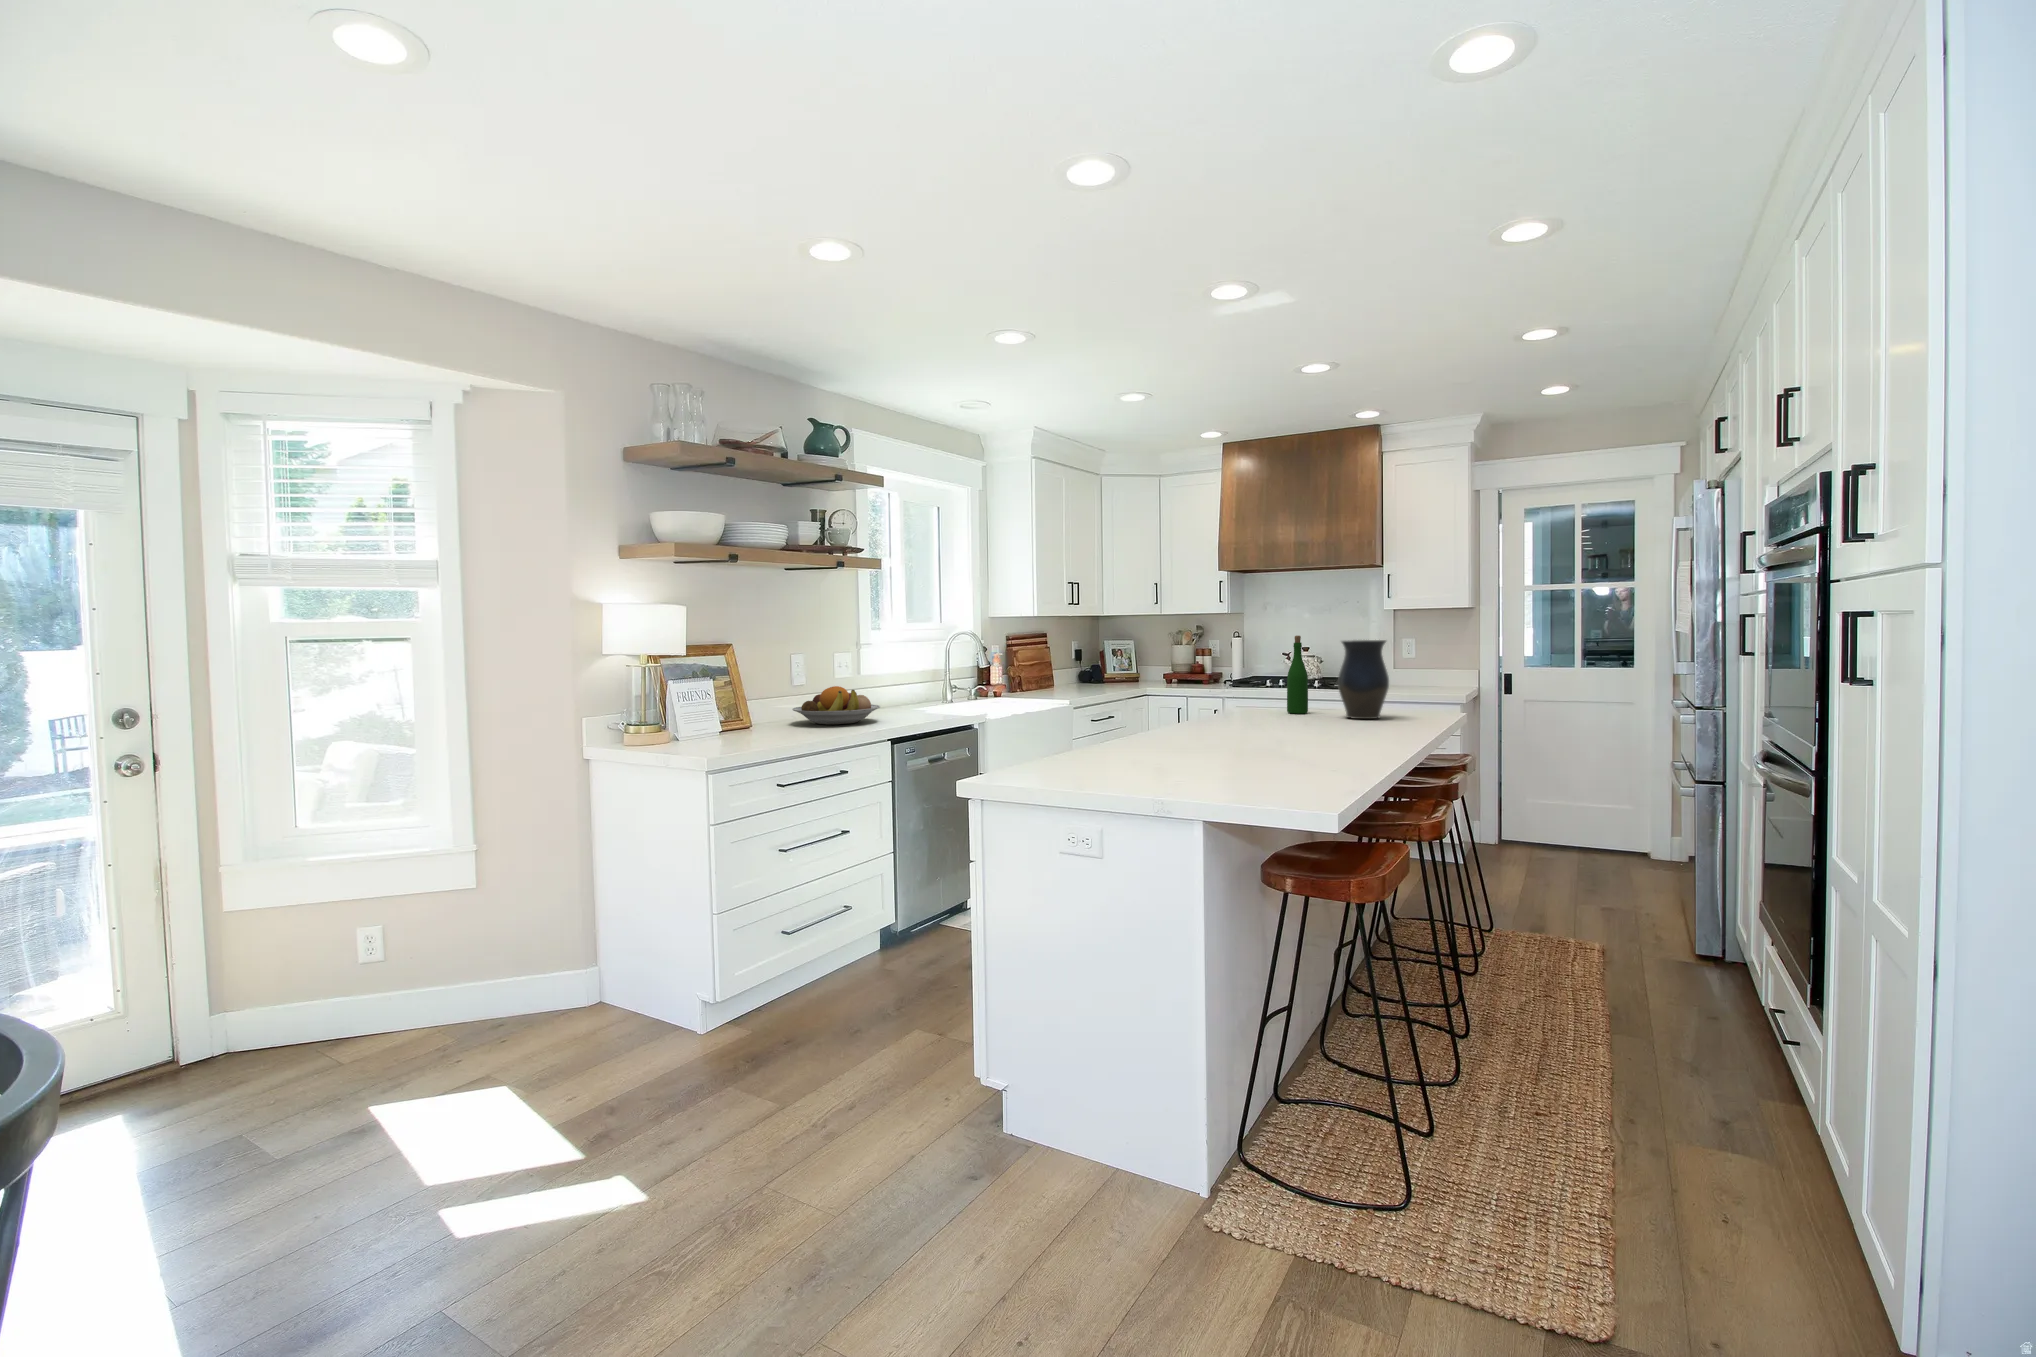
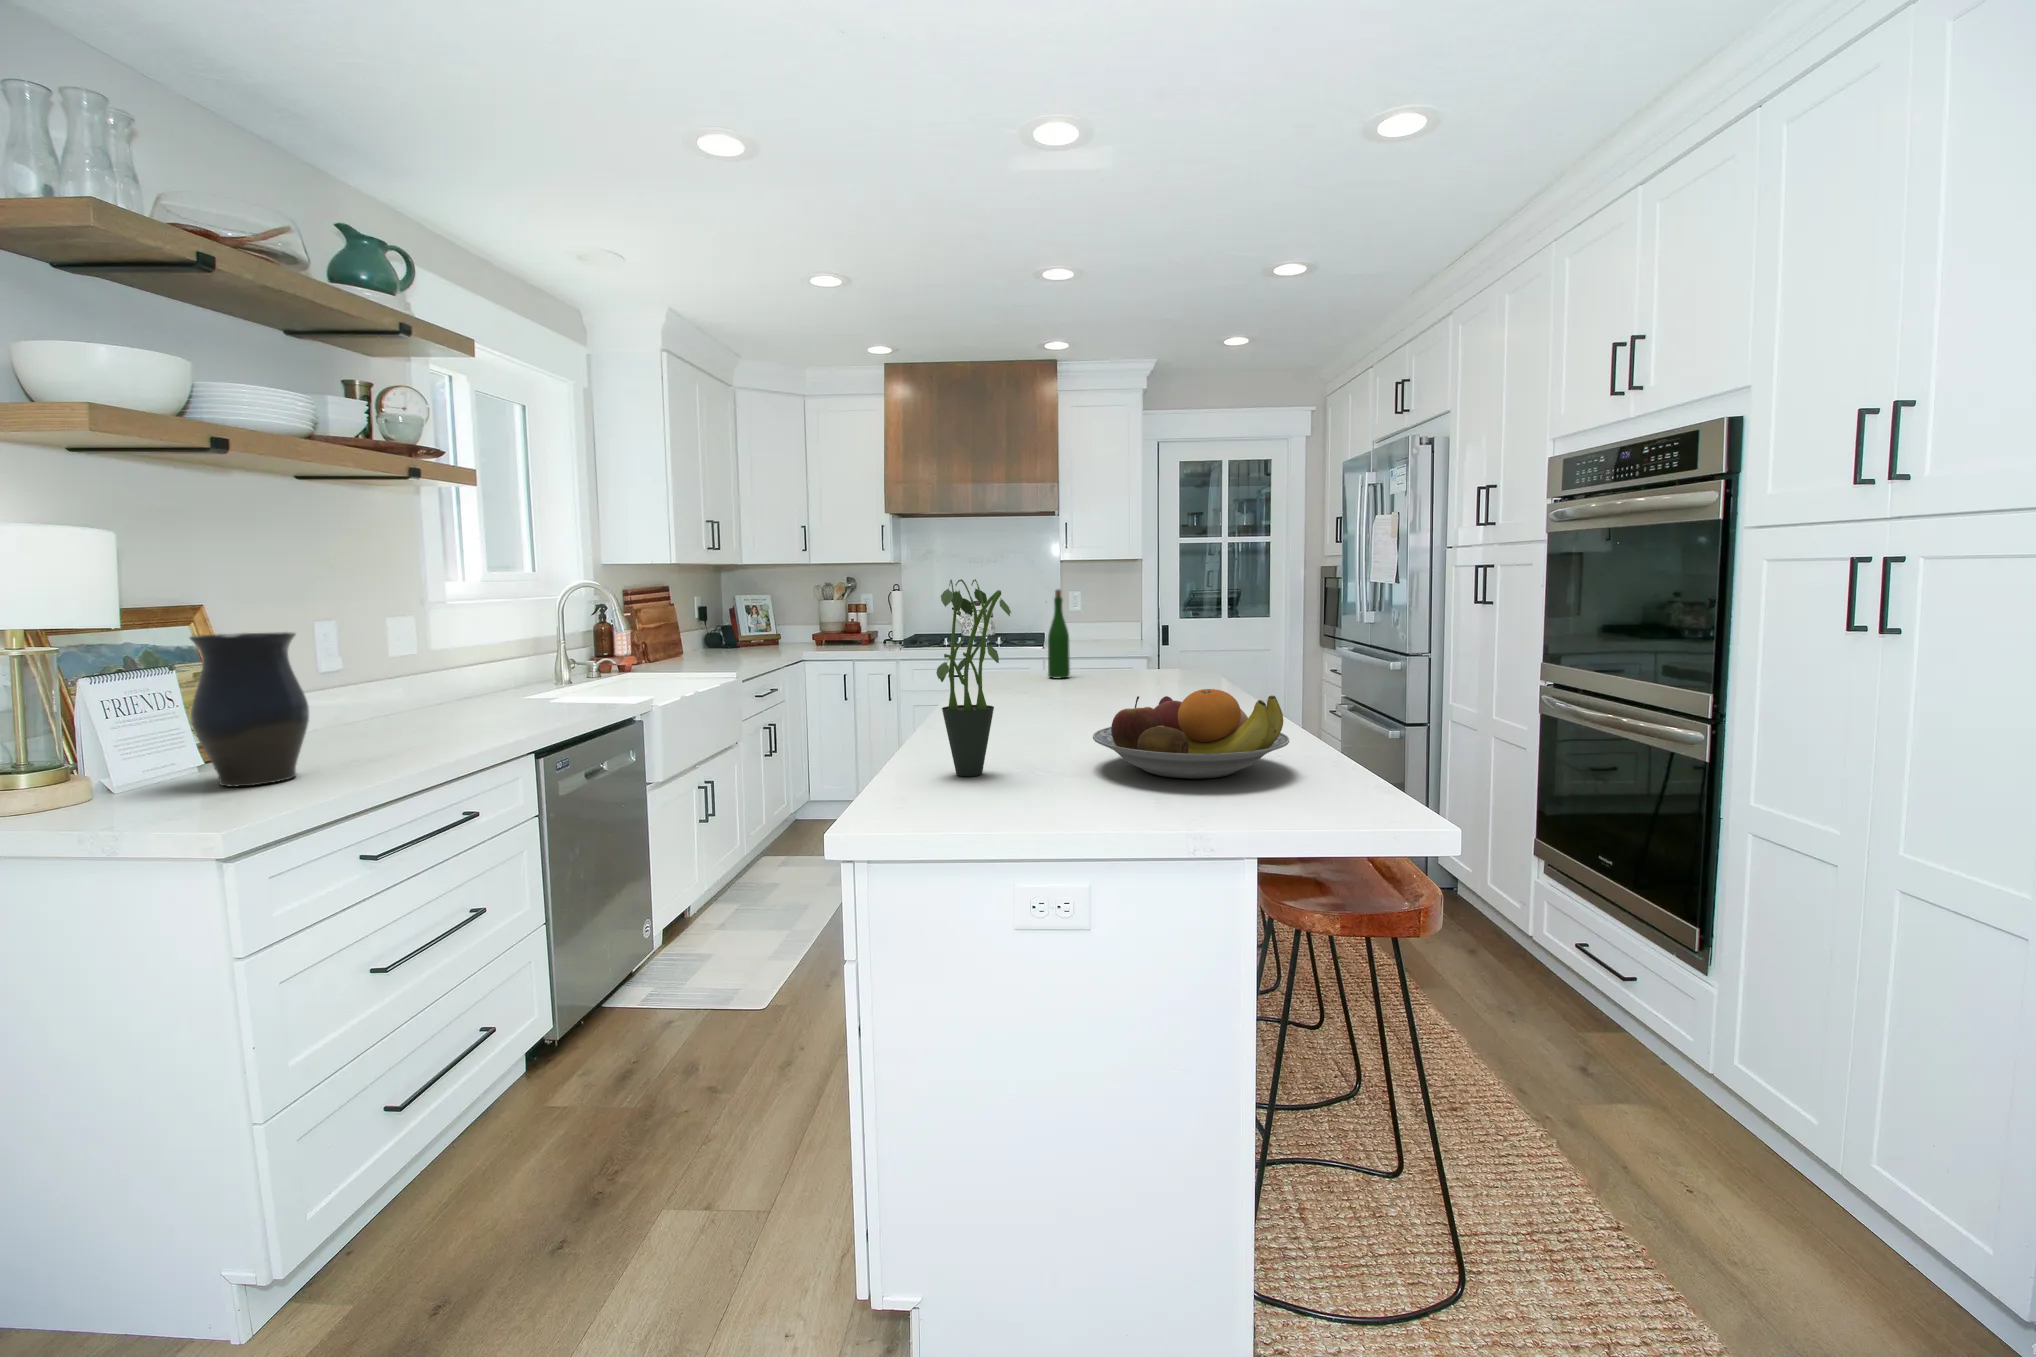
potted plant: none [1045,626,1108,768] -> present [936,579,1011,776]
vase: present [1338,640,1389,719] -> present [190,632,309,787]
fruit bowl: present [793,686,880,724] -> present [1093,689,1289,779]

